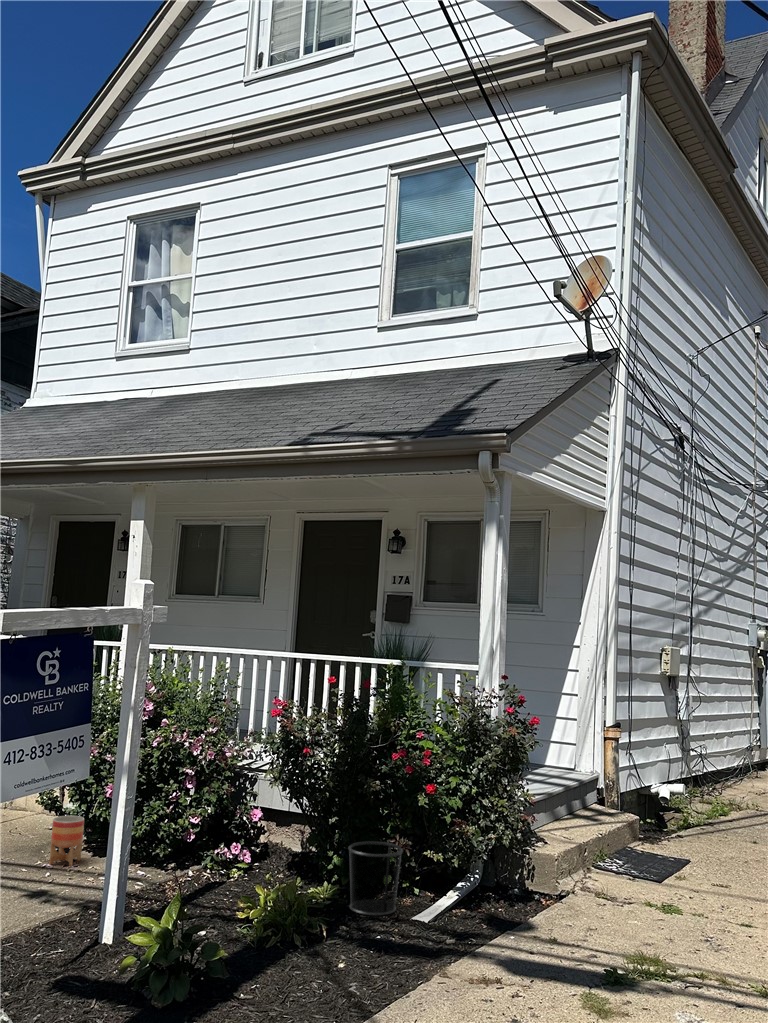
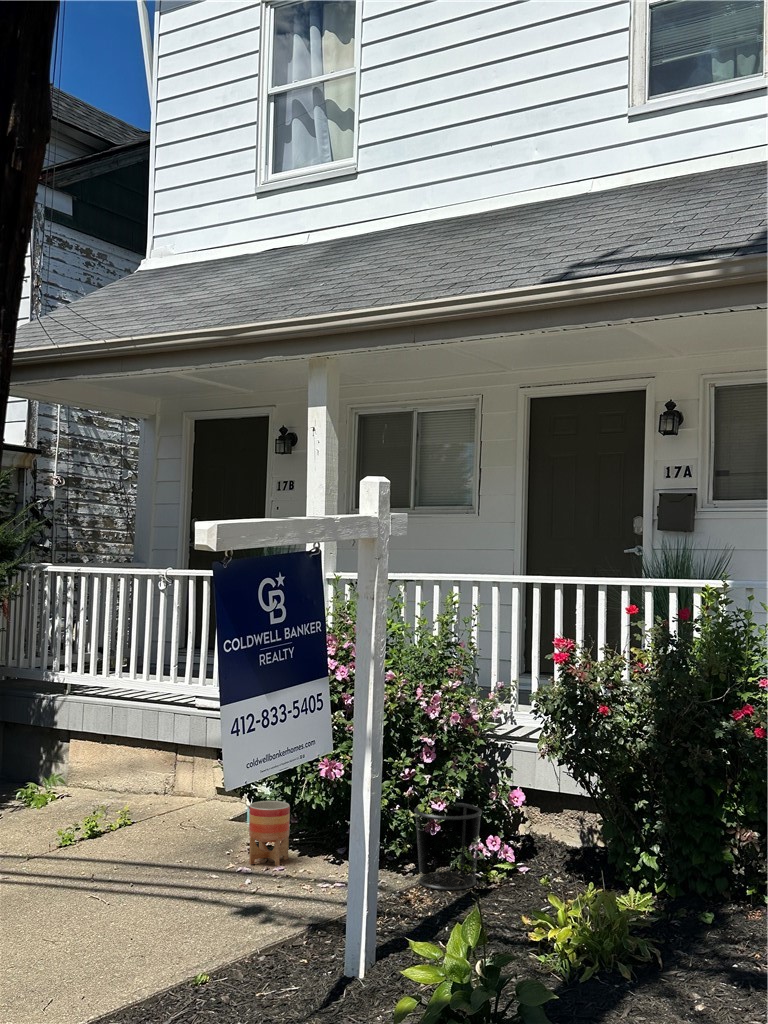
trash can: present [348,841,403,916] -> present [414,803,482,890]

